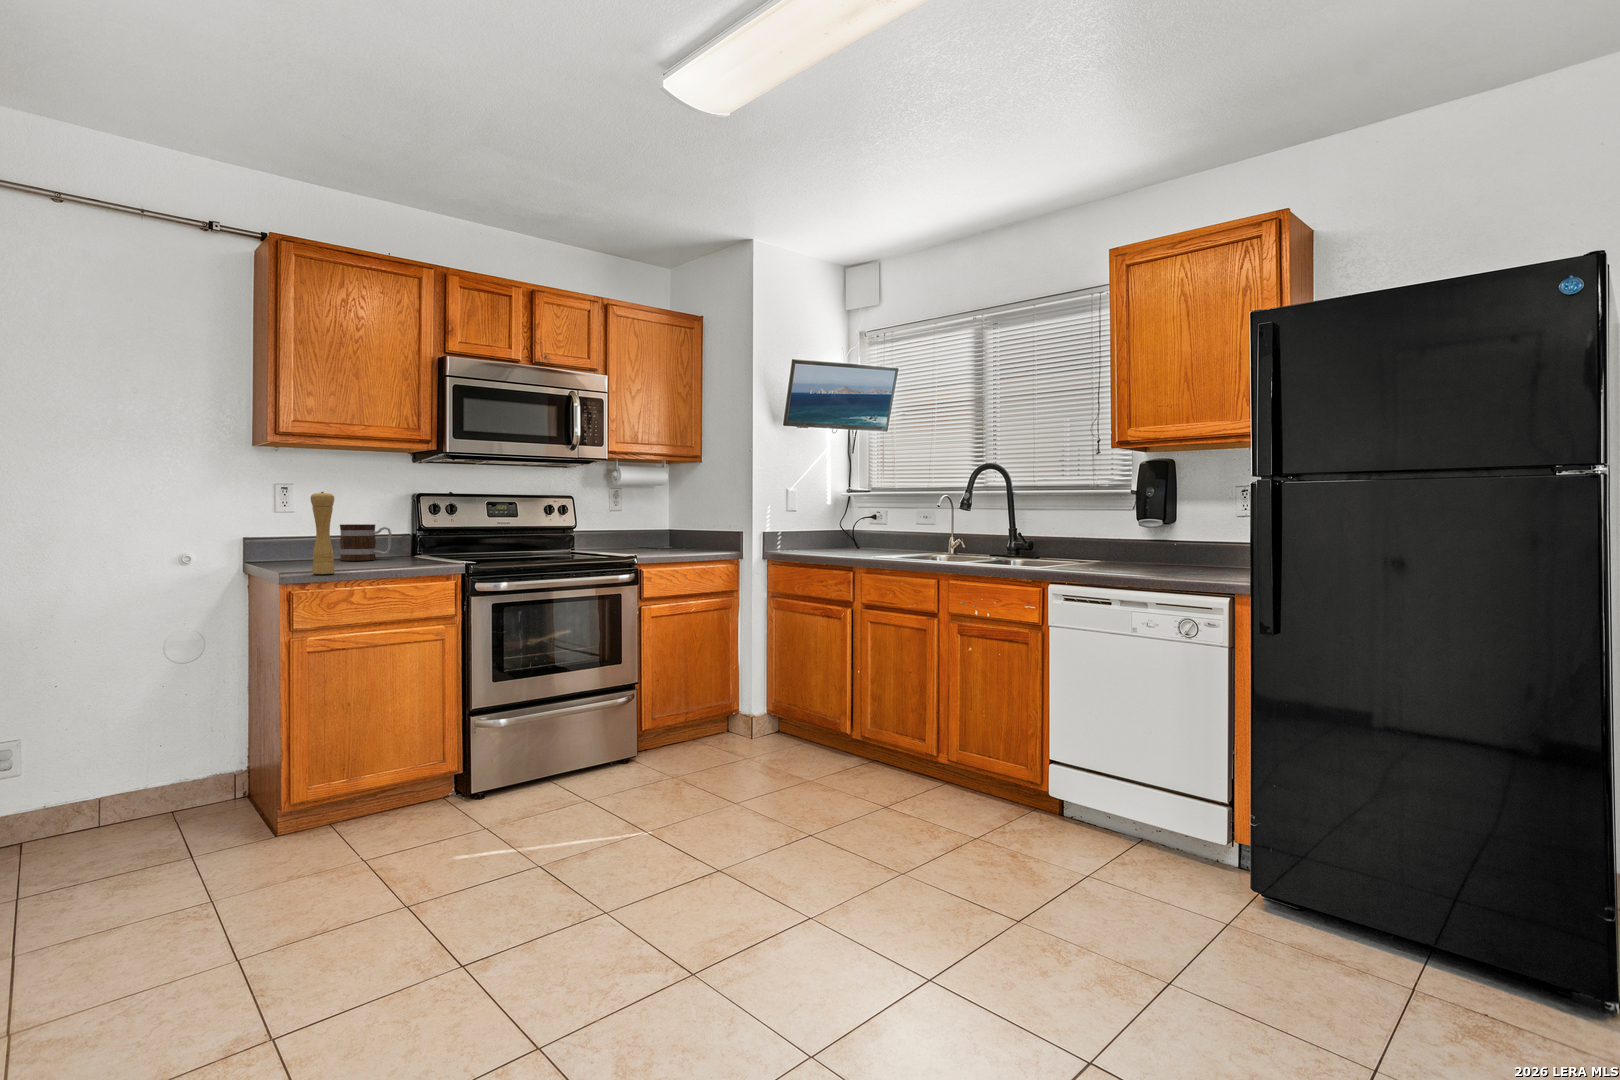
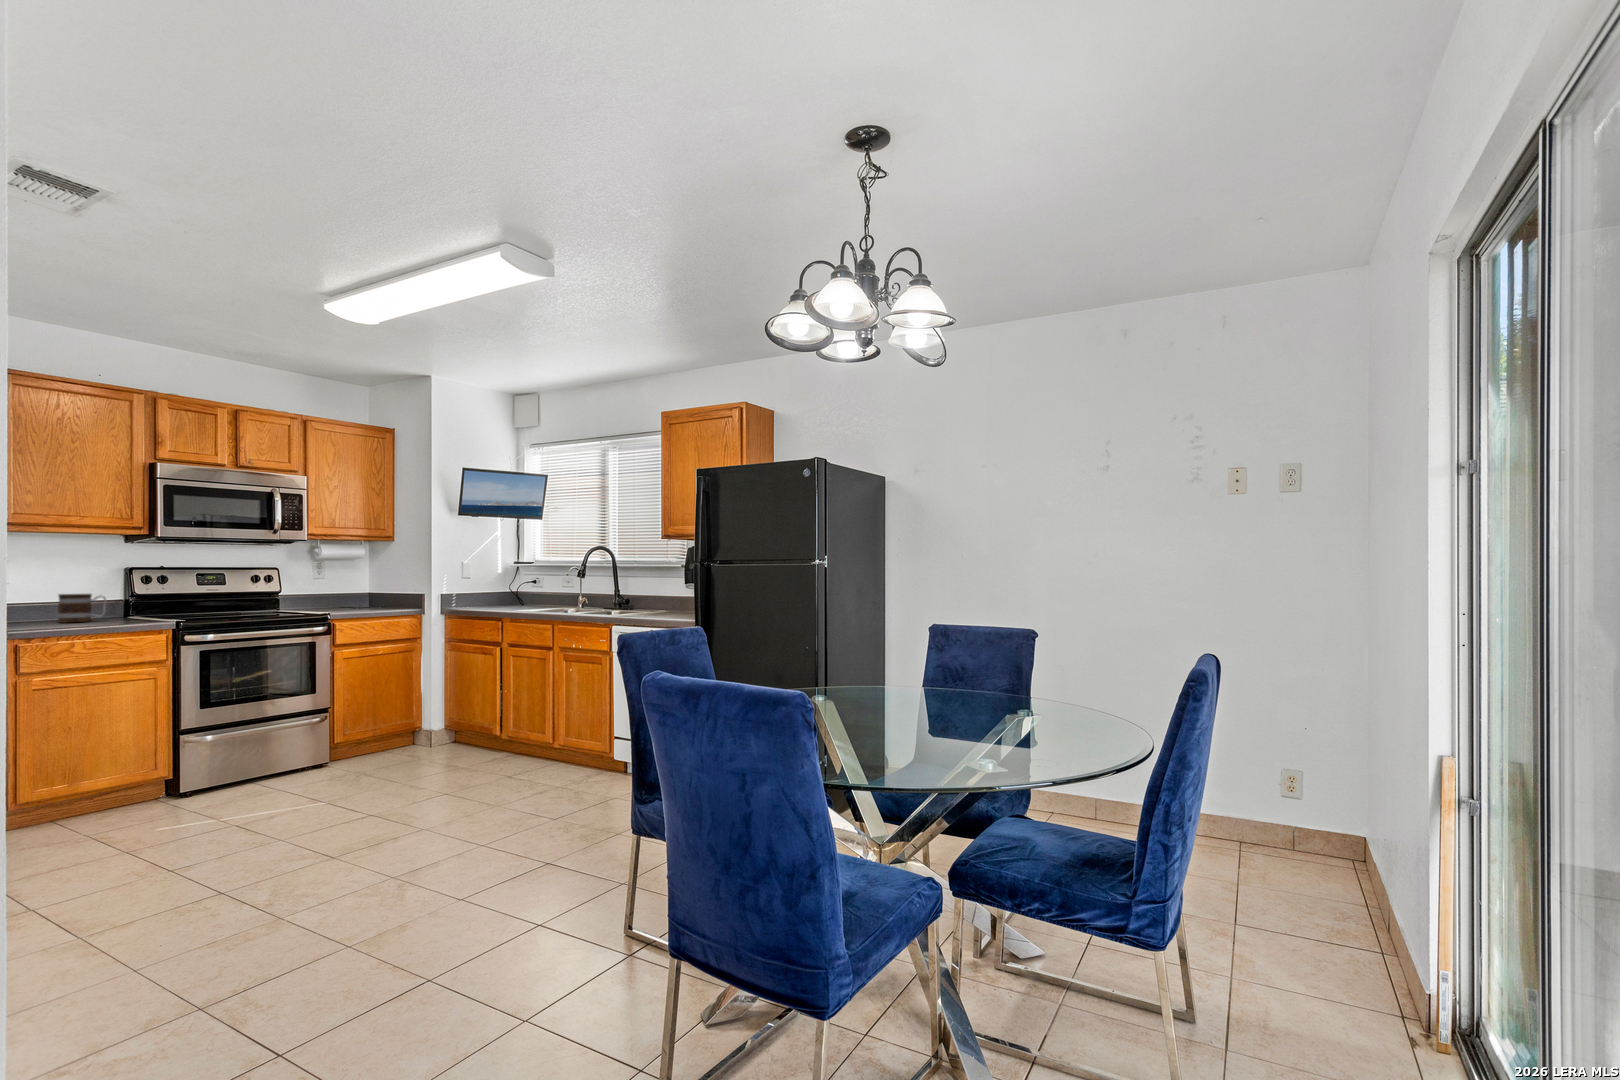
pepper mill: present [311,492,334,574] -> none [38,571,60,633]

